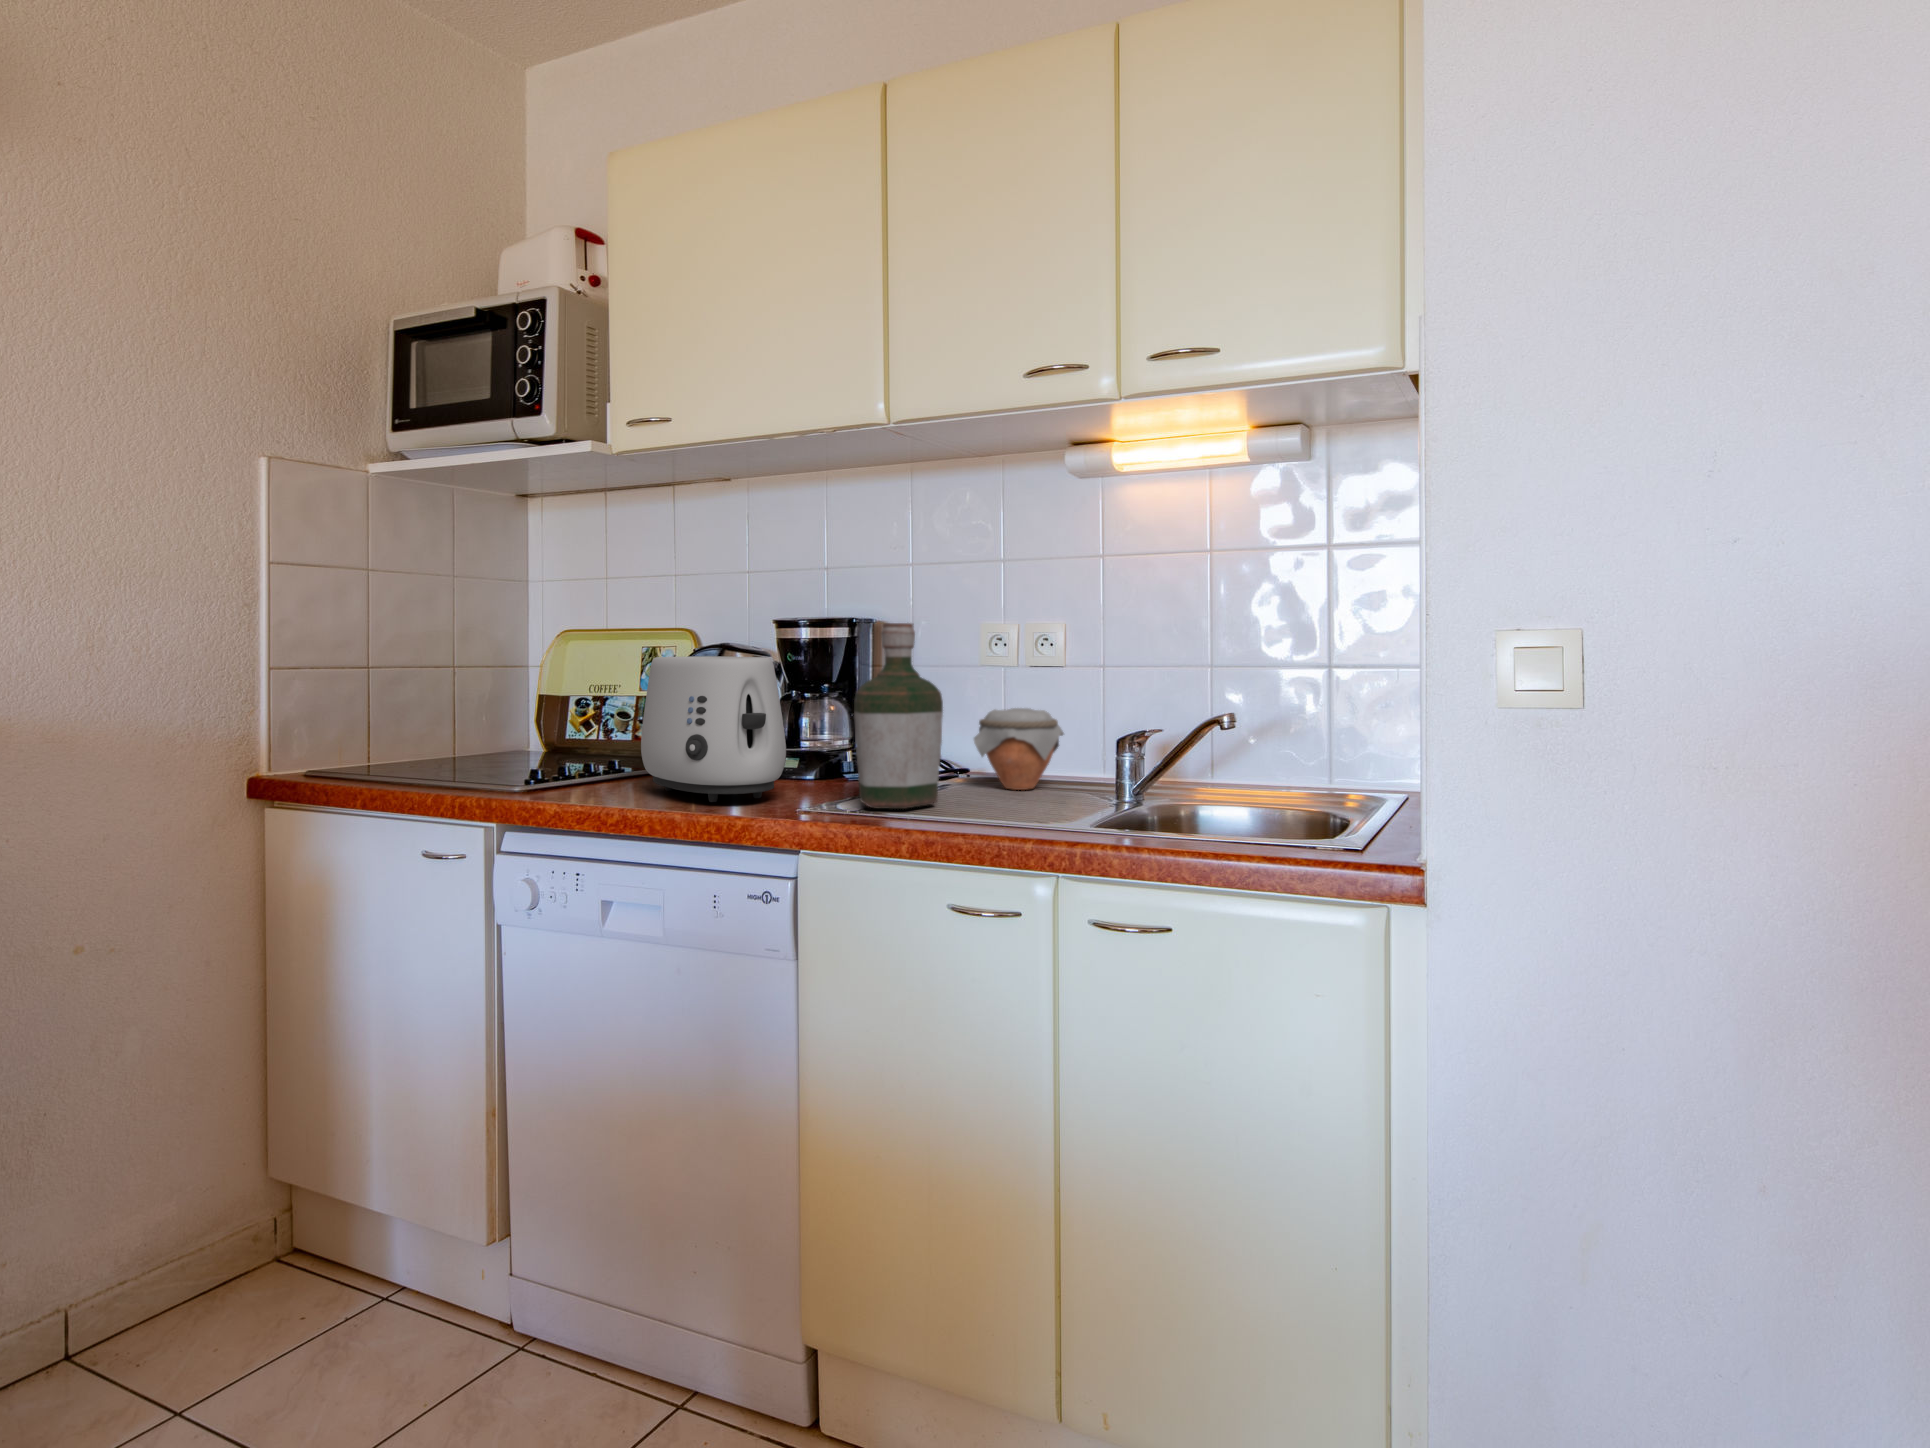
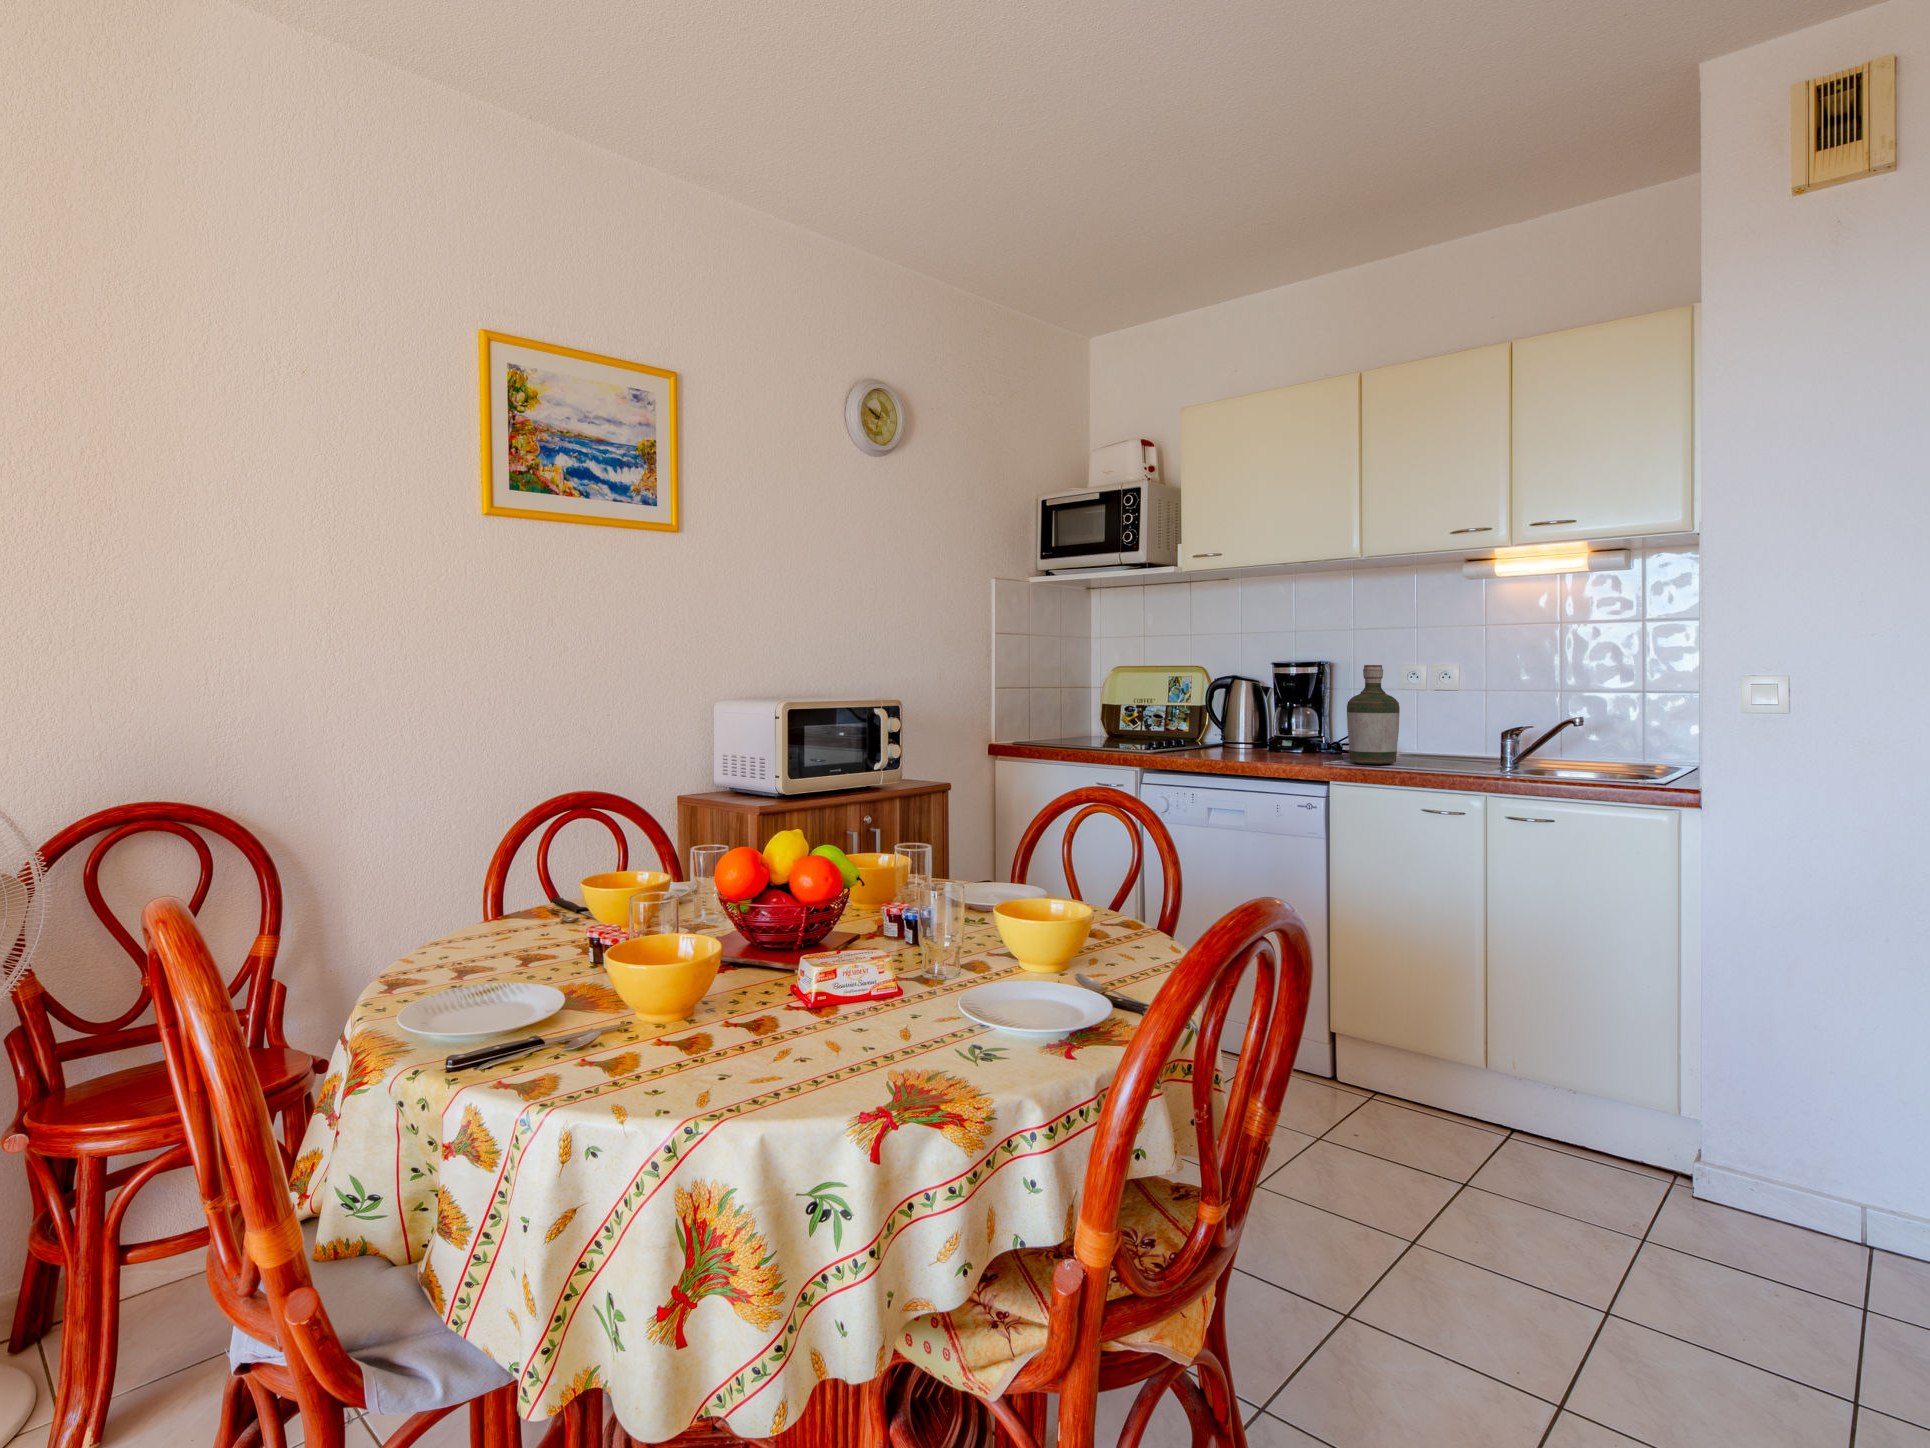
toaster: present [641,656,786,802] -> none [1216,683,1306,759]
jar: present [974,708,1064,790] -> none [1409,714,1466,760]

